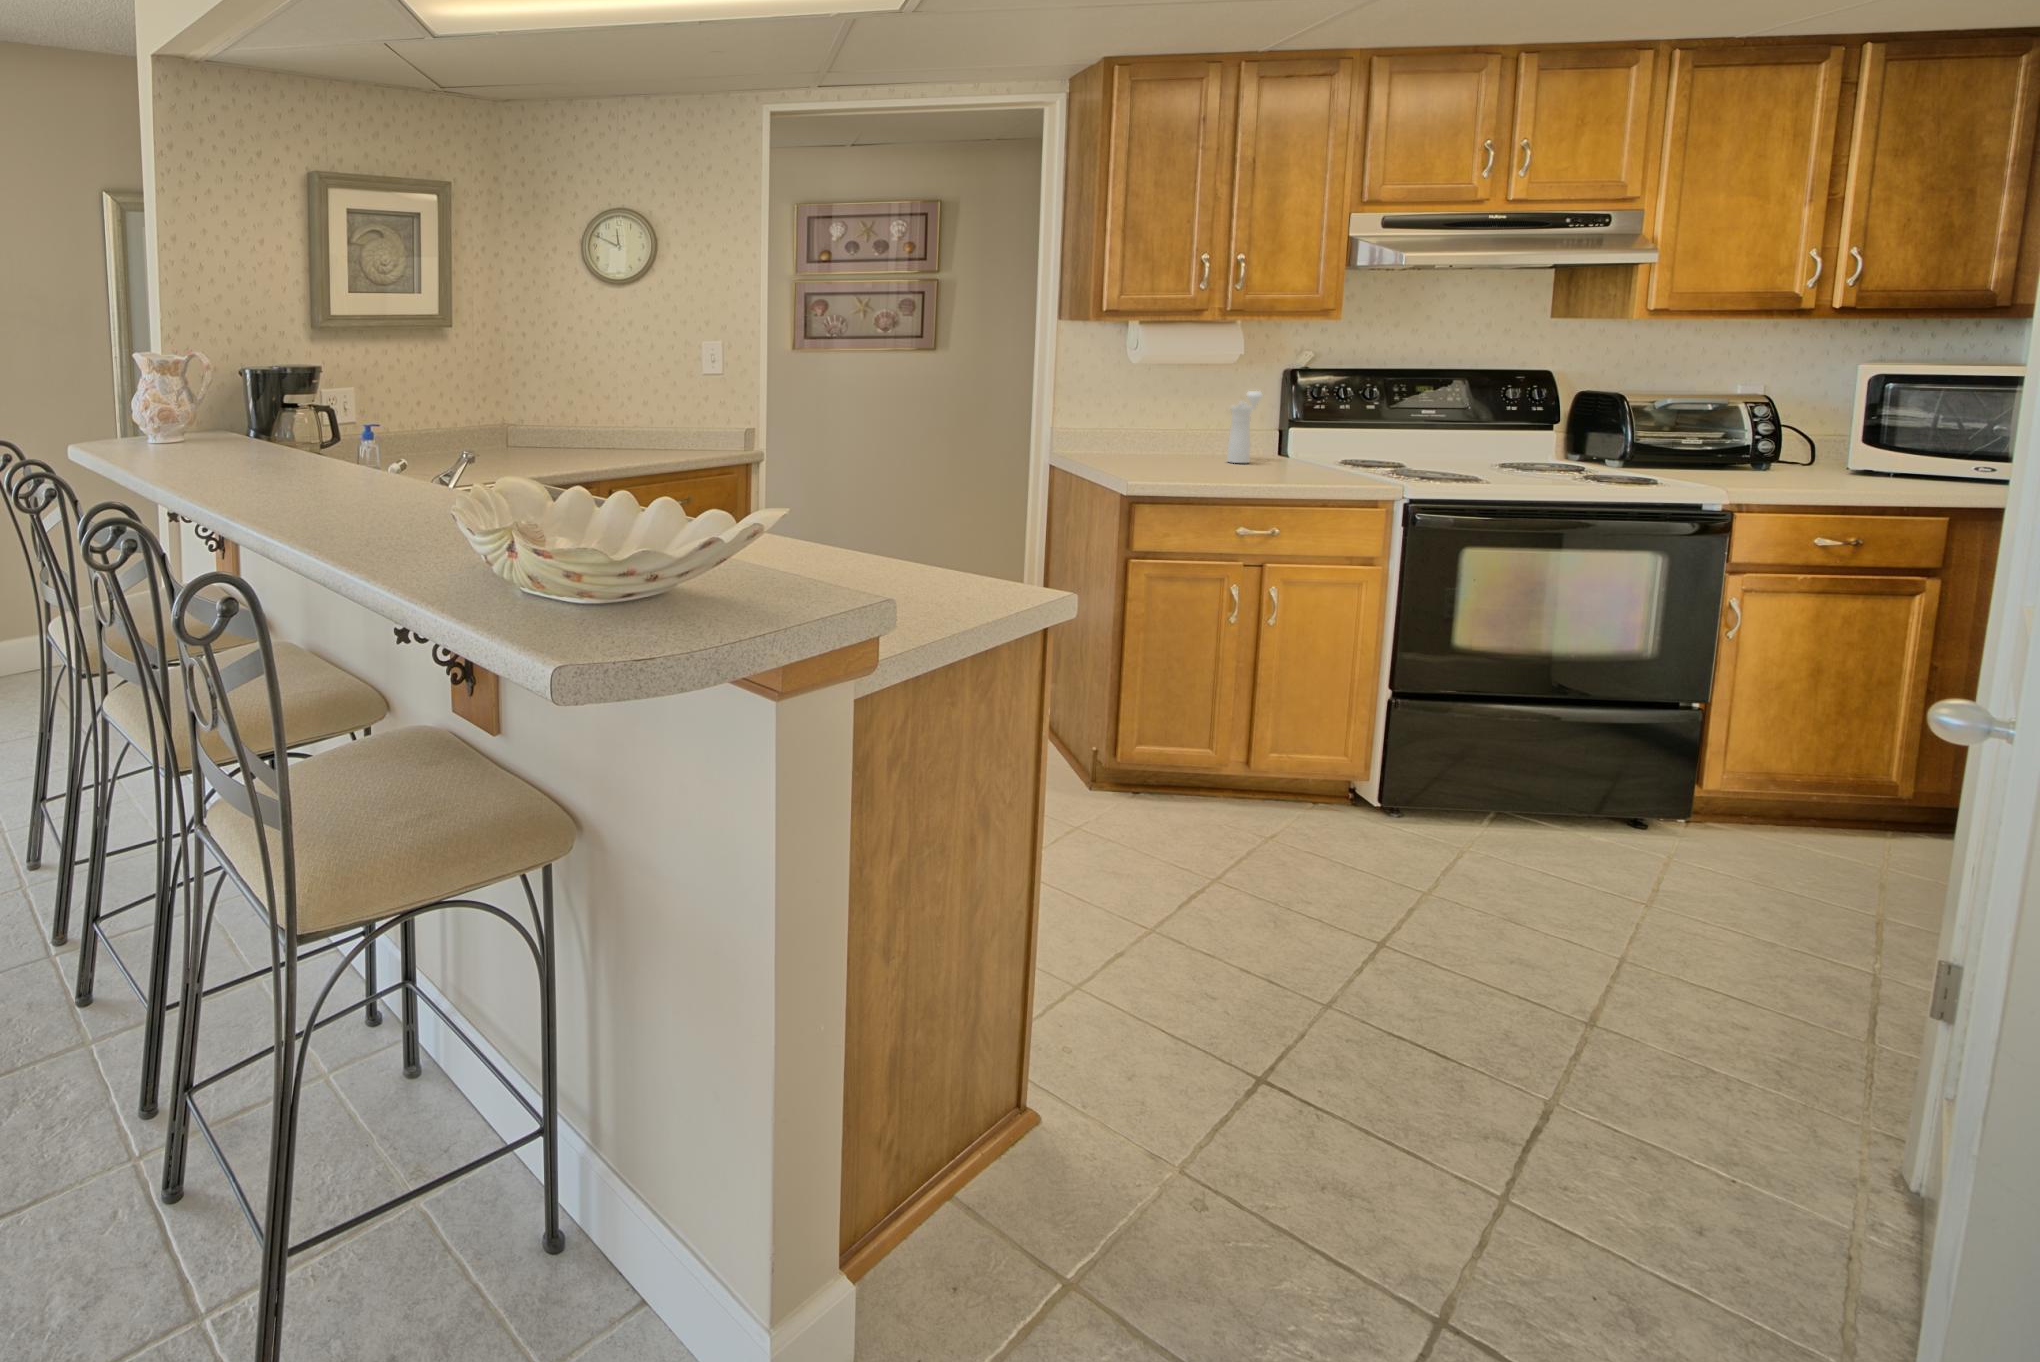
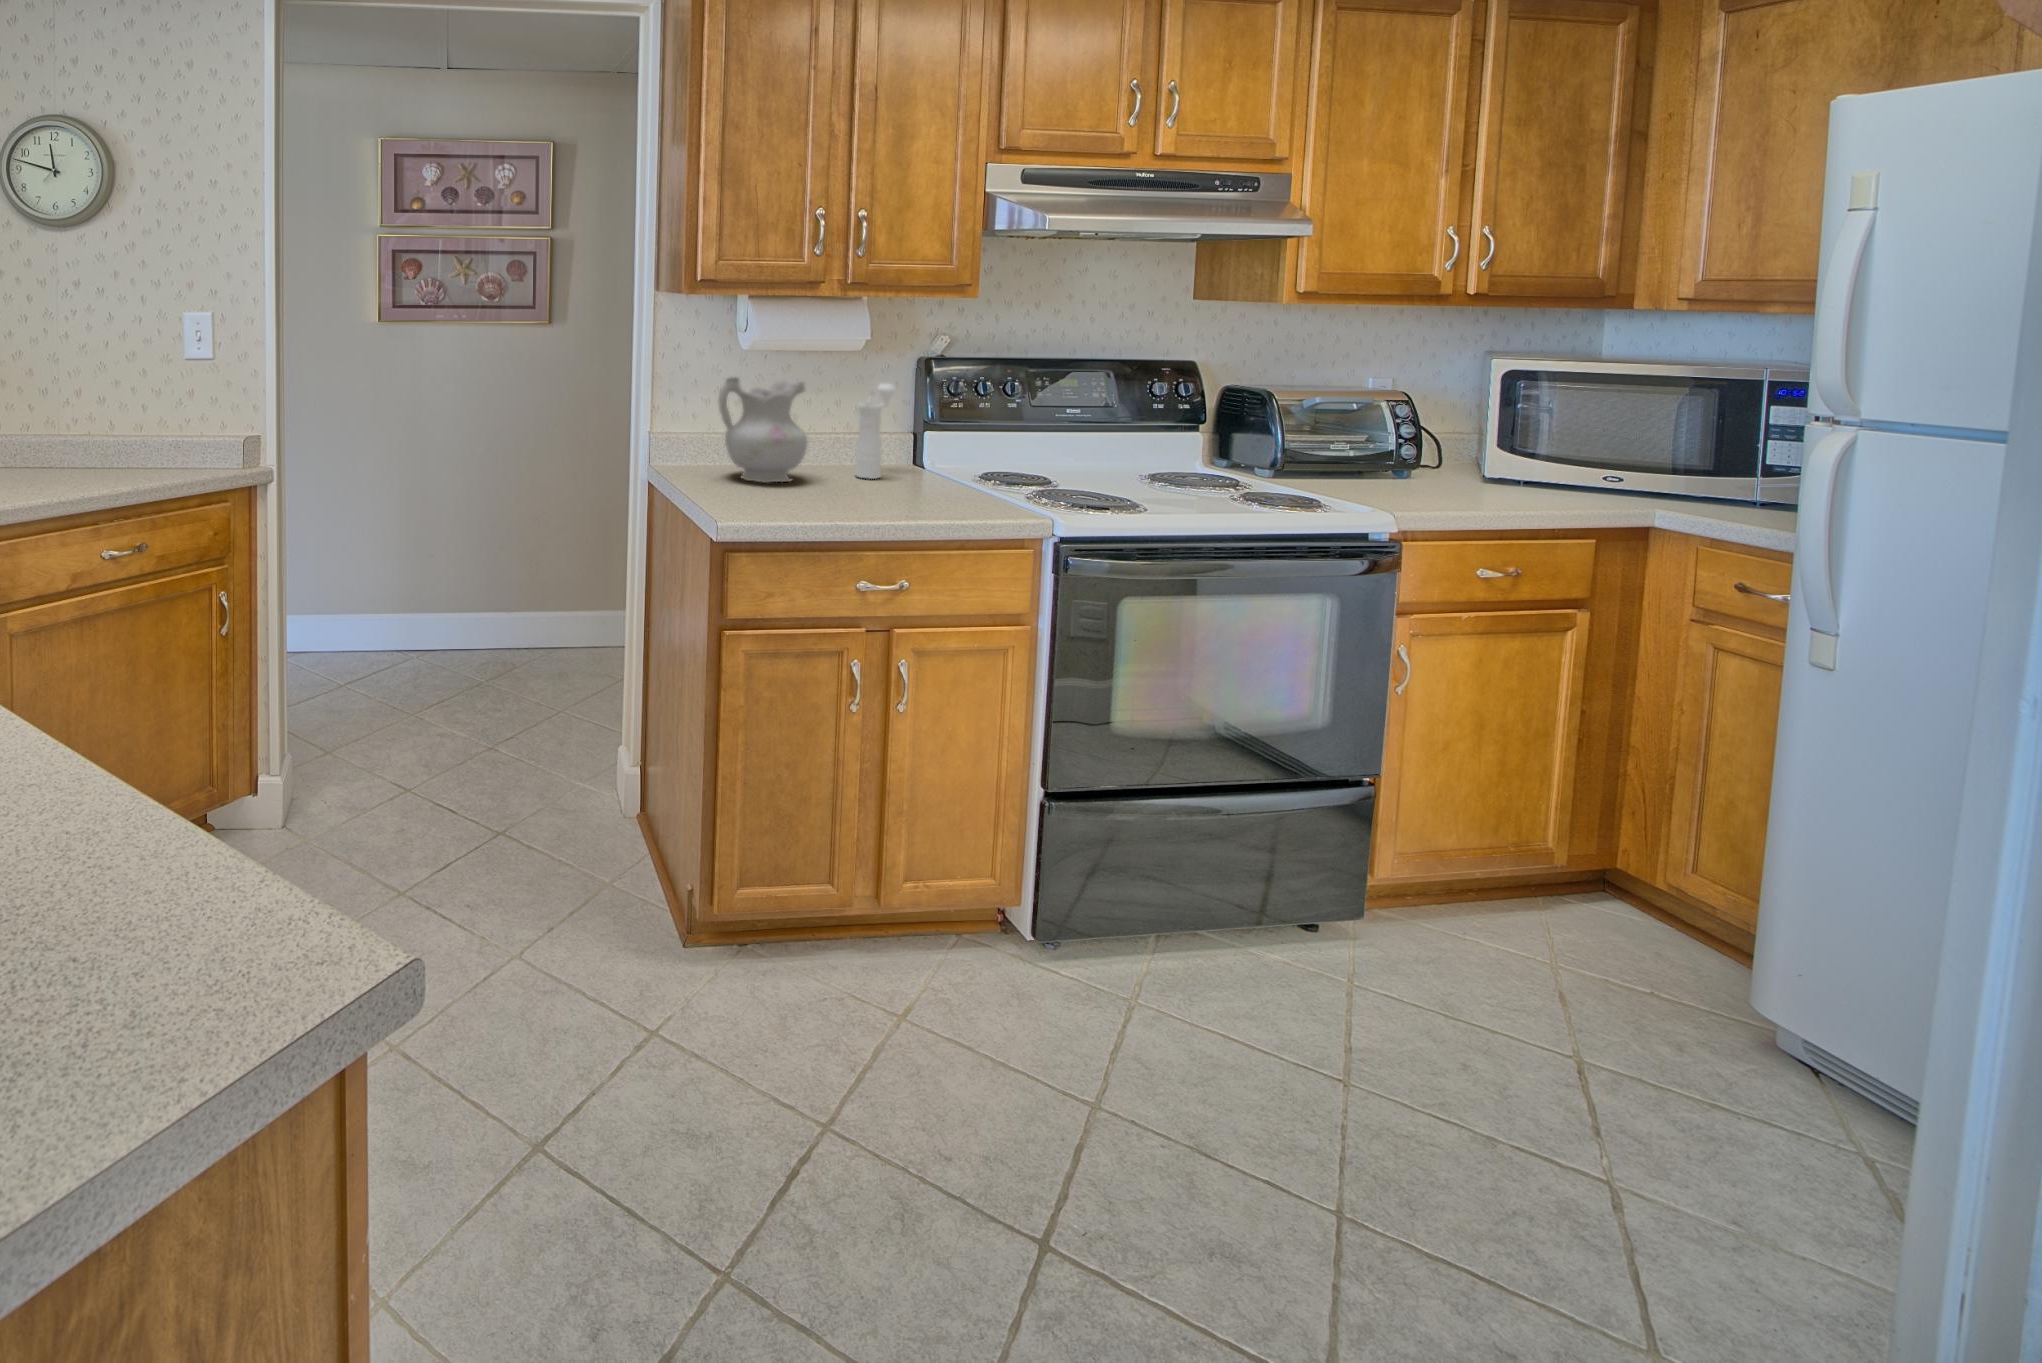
ceramic pitcher: none [1114,385,1188,464] -> present [718,377,808,483]

